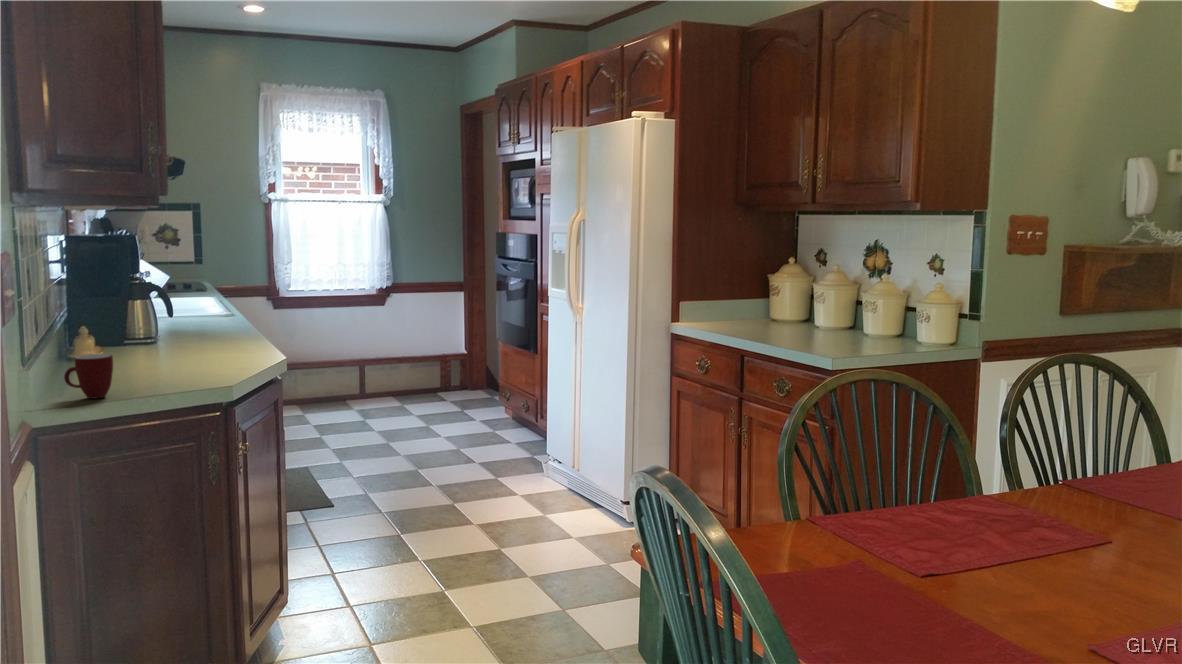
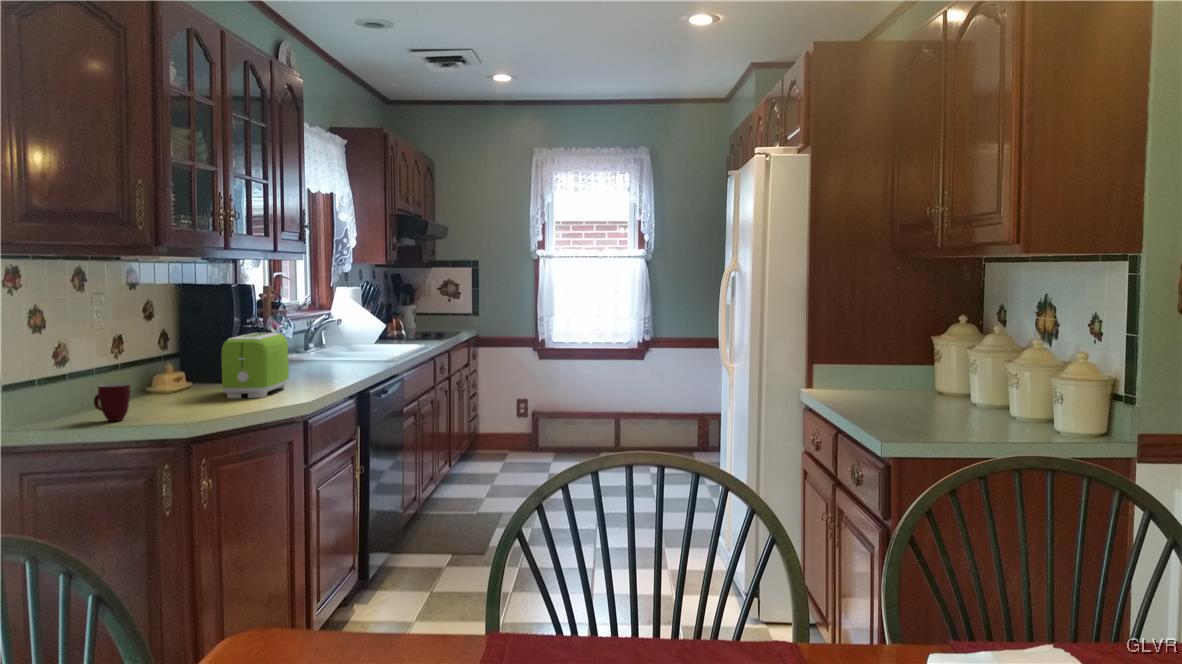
toaster: none [128,290,192,366] -> present [221,333,289,398]

